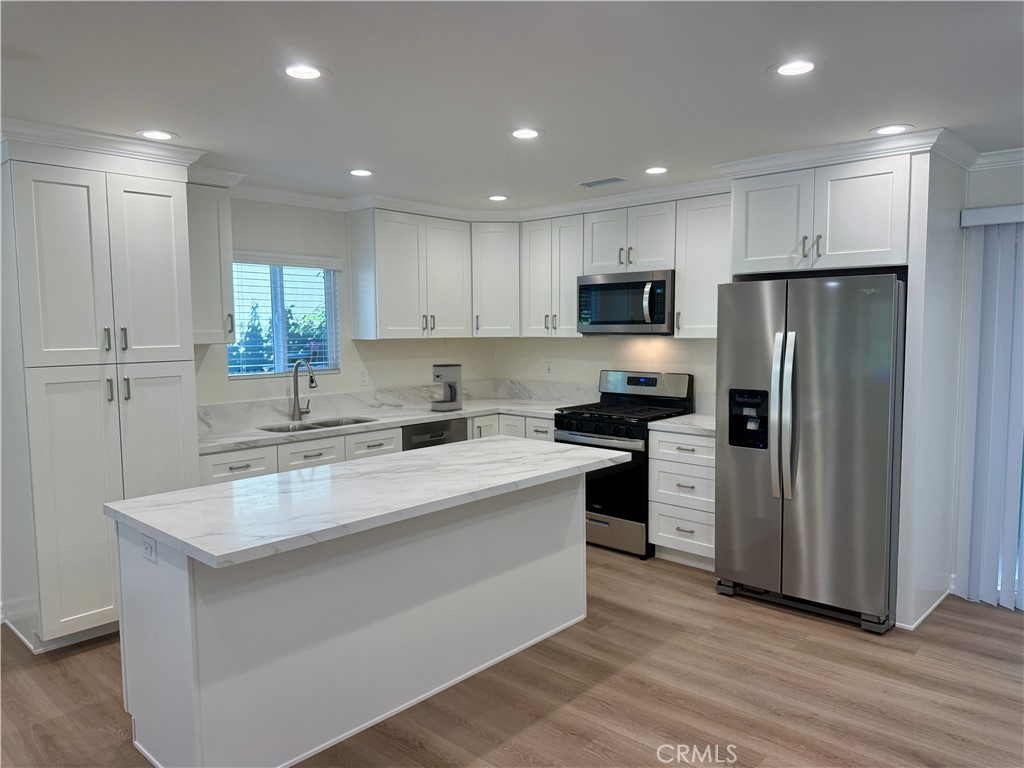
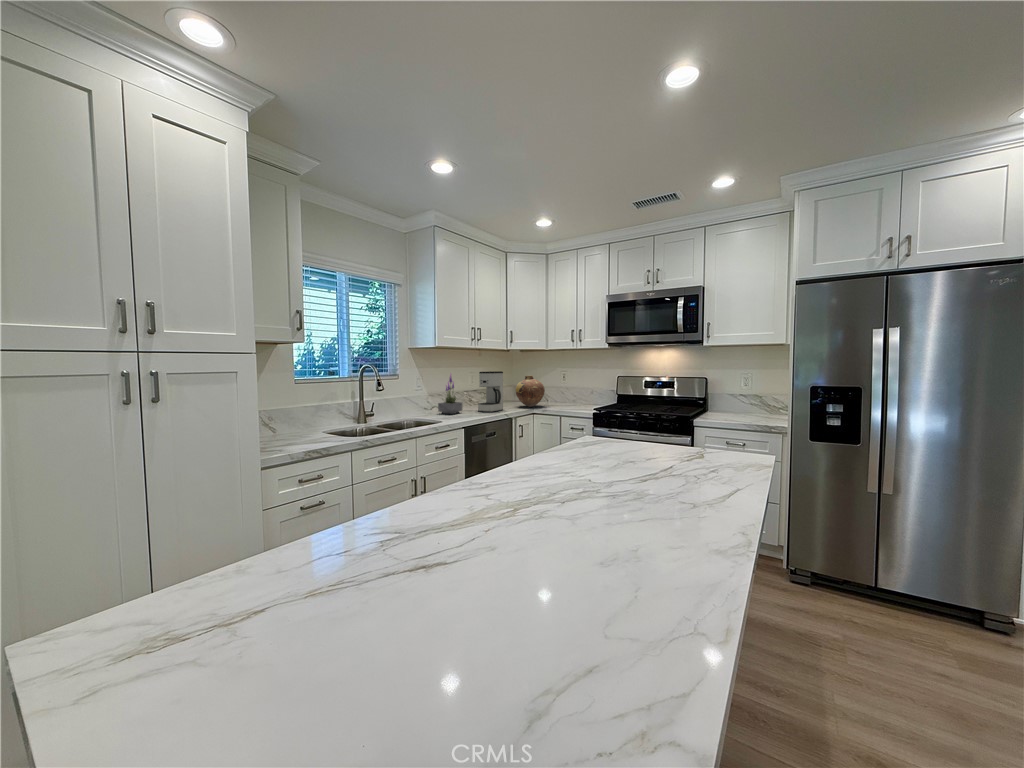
potted plant: none [384,366,412,413] -> present [438,375,462,414]
vase: none [481,368,516,406] -> present [516,375,545,407]

